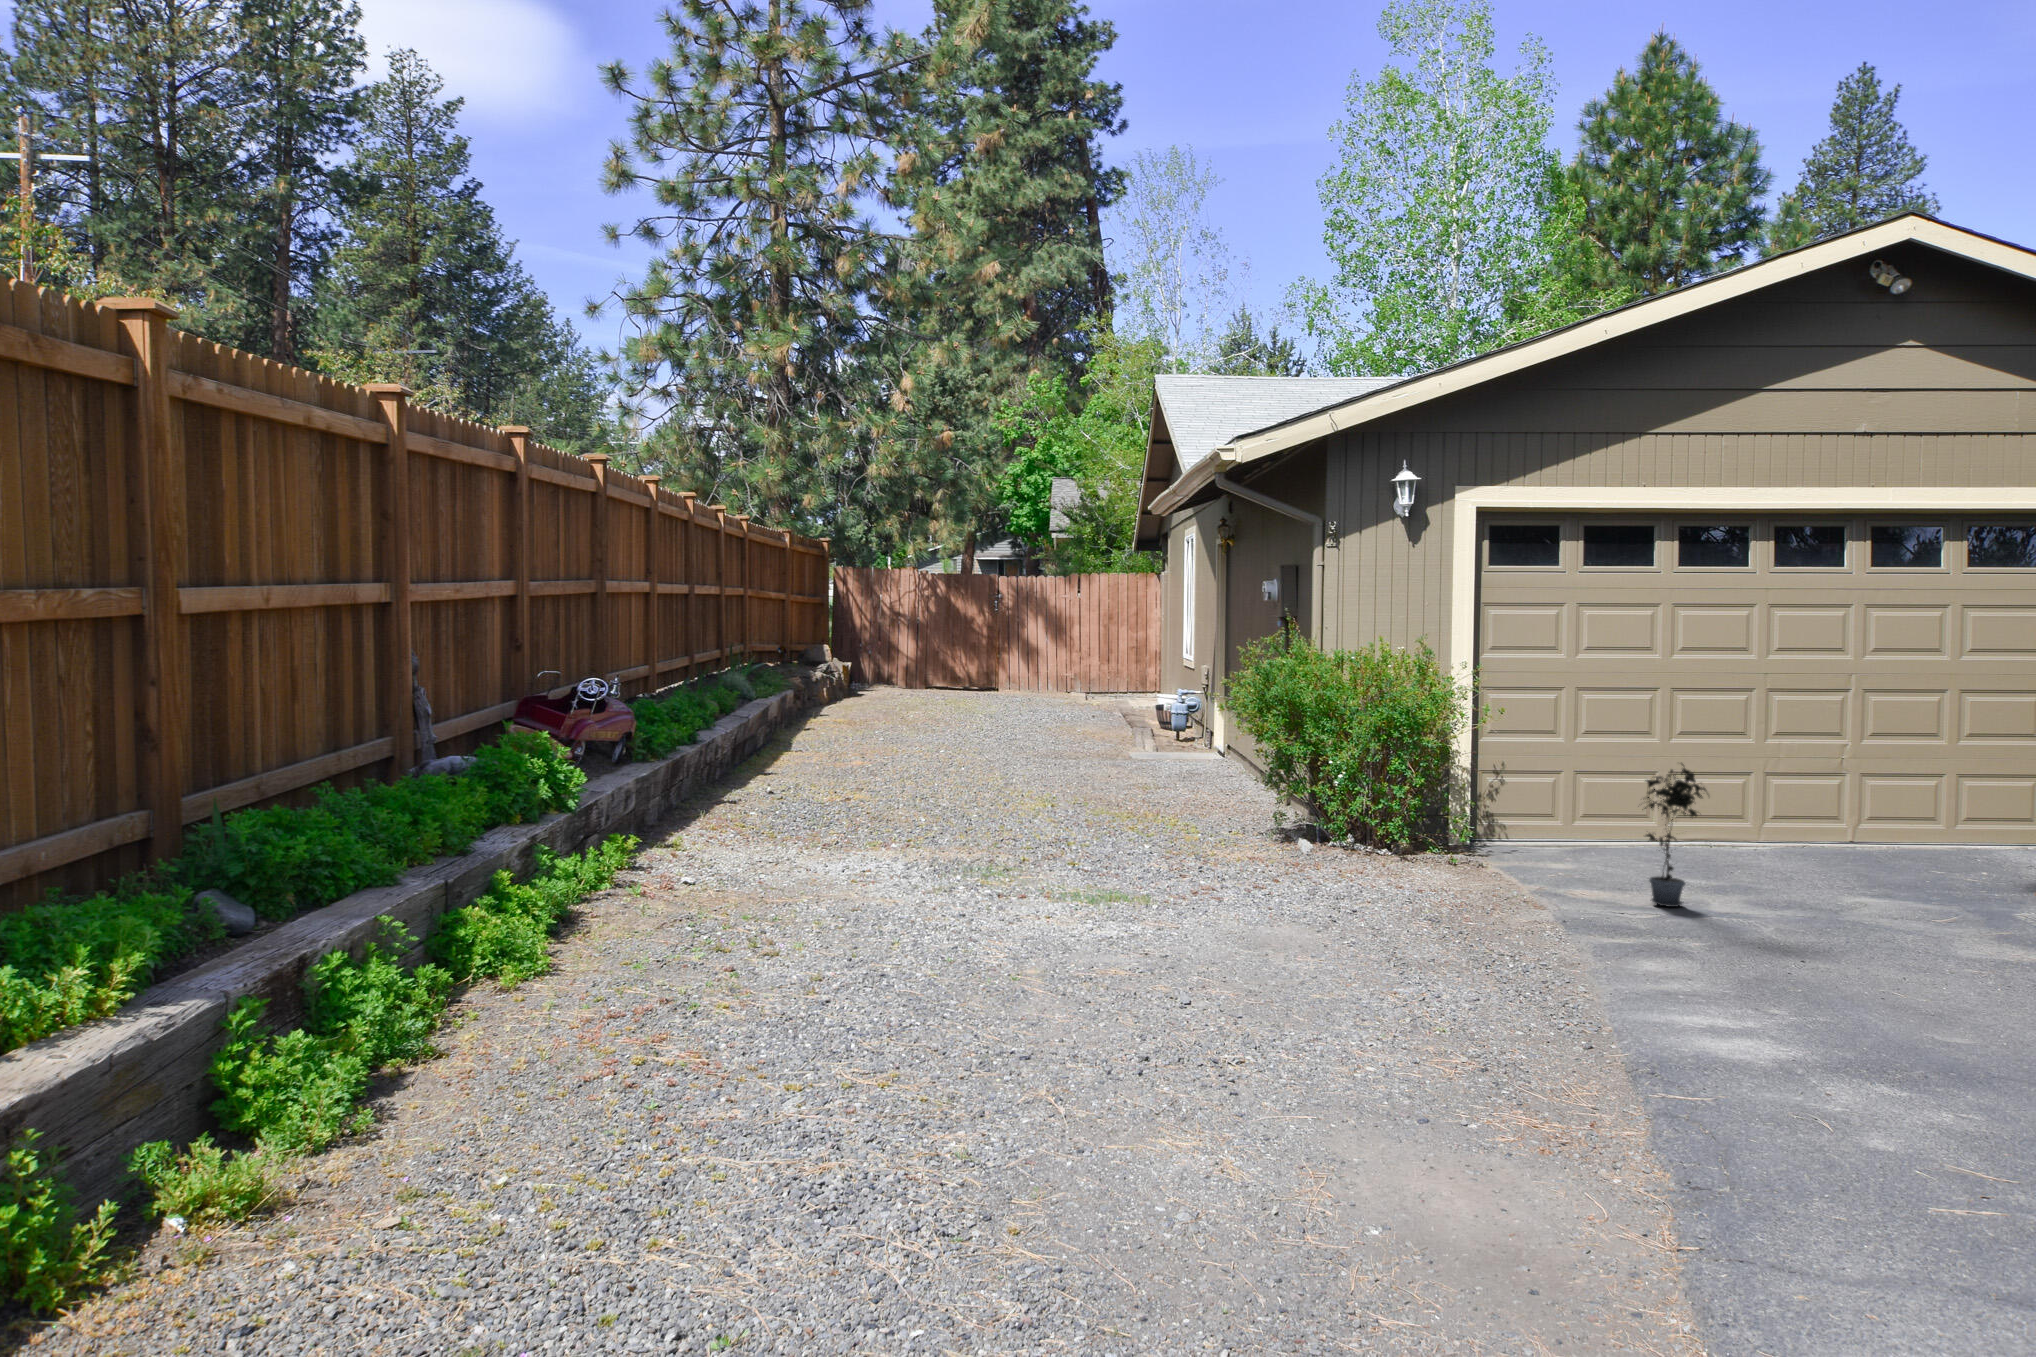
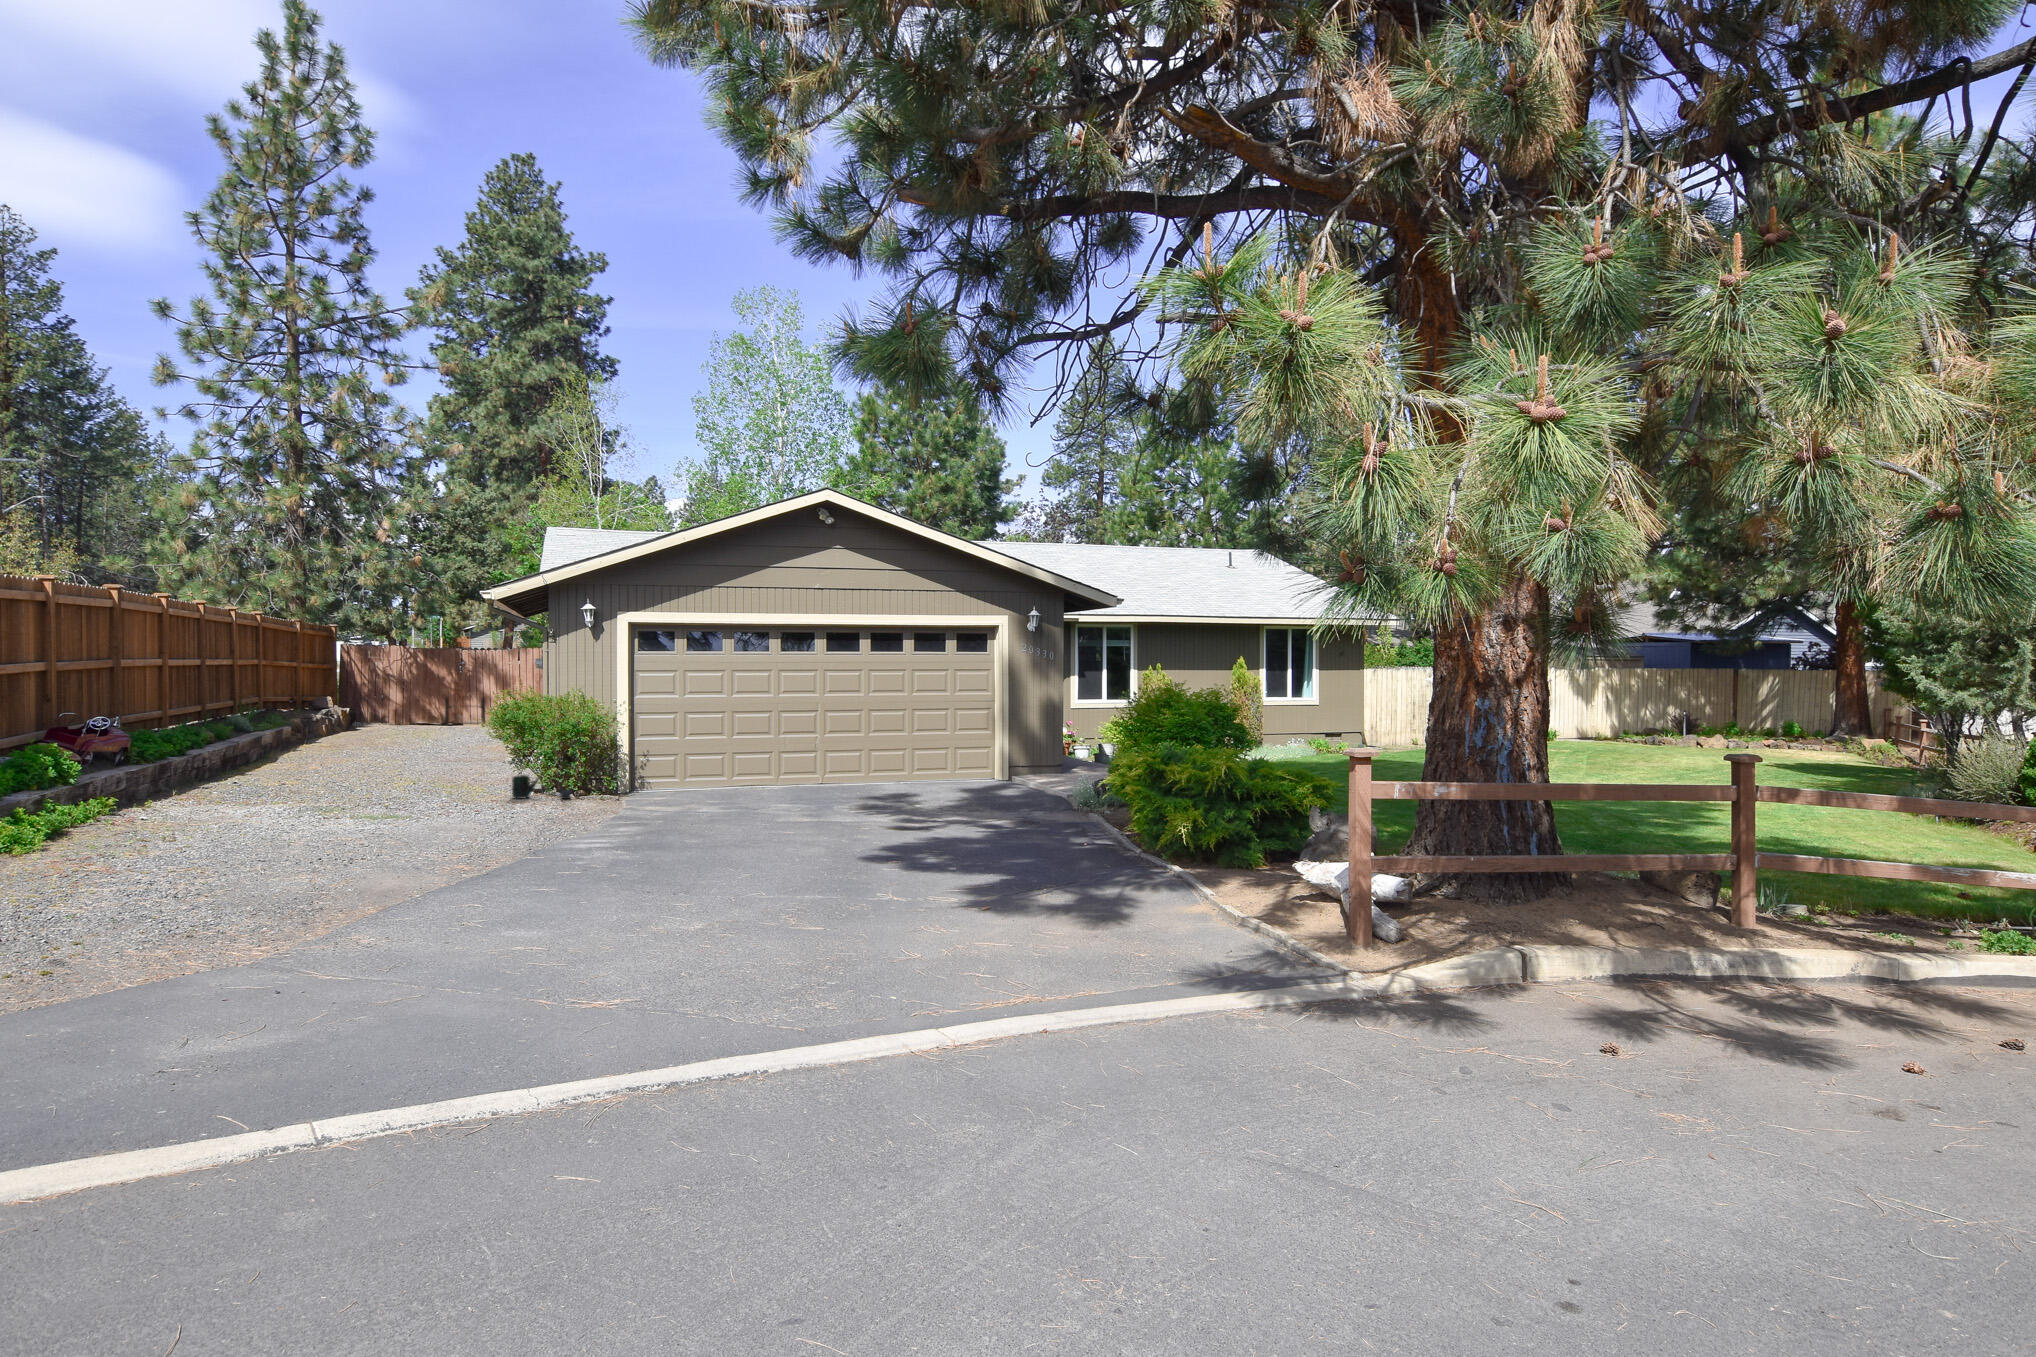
bench: none [977,645,1037,688] -> present [445,697,486,723]
watering can: none [1493,822,1582,899] -> present [511,772,544,799]

